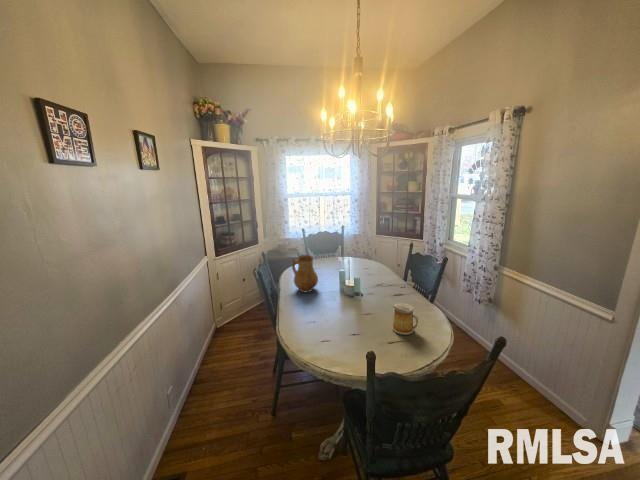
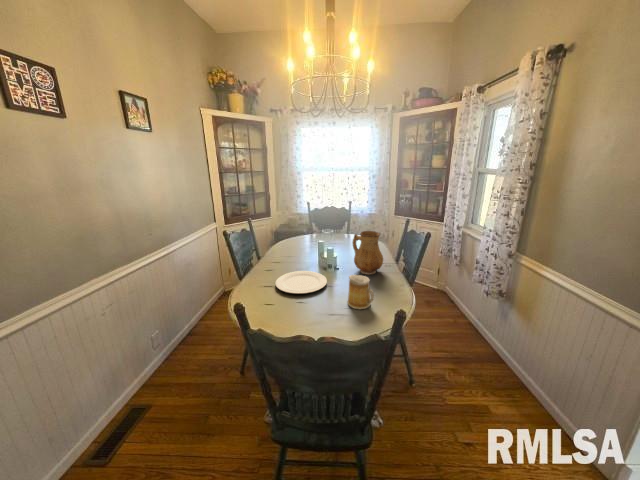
ceramic pitcher: present [292,255,318,292] -> present [352,231,383,275]
plate: none [315,301,364,326] -> present [275,271,327,294]

